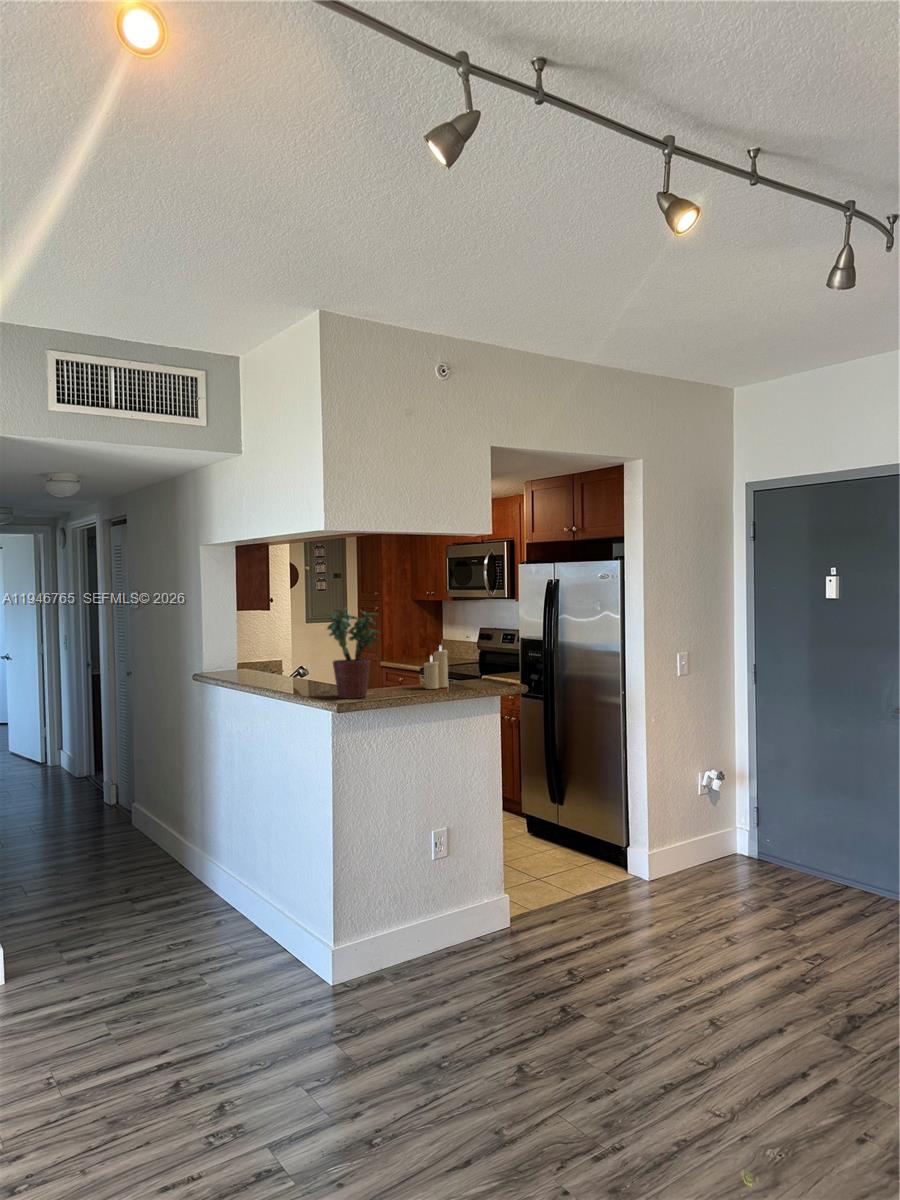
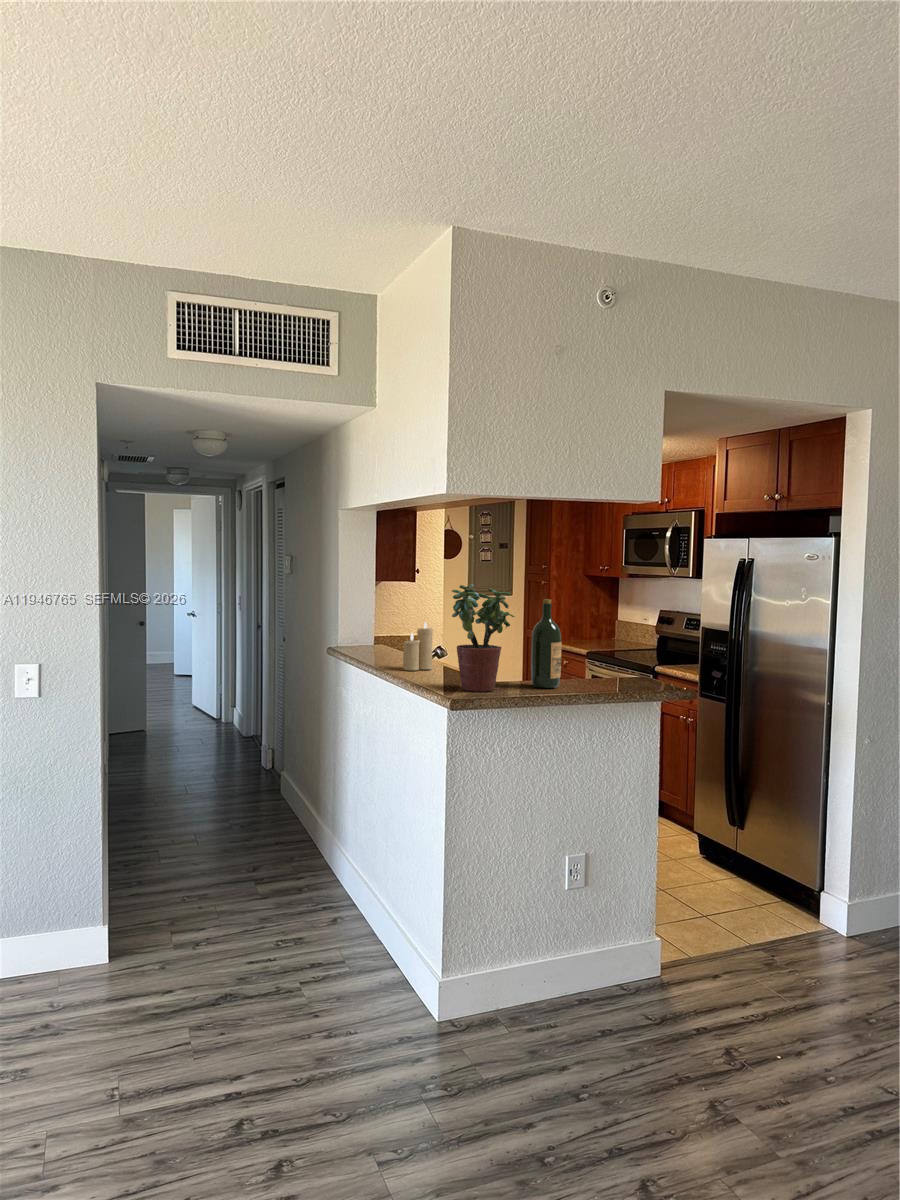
wine bottle: none [394,618,419,693] -> present [531,599,562,688]
candle: present [424,646,448,689] -> present [403,622,433,671]

